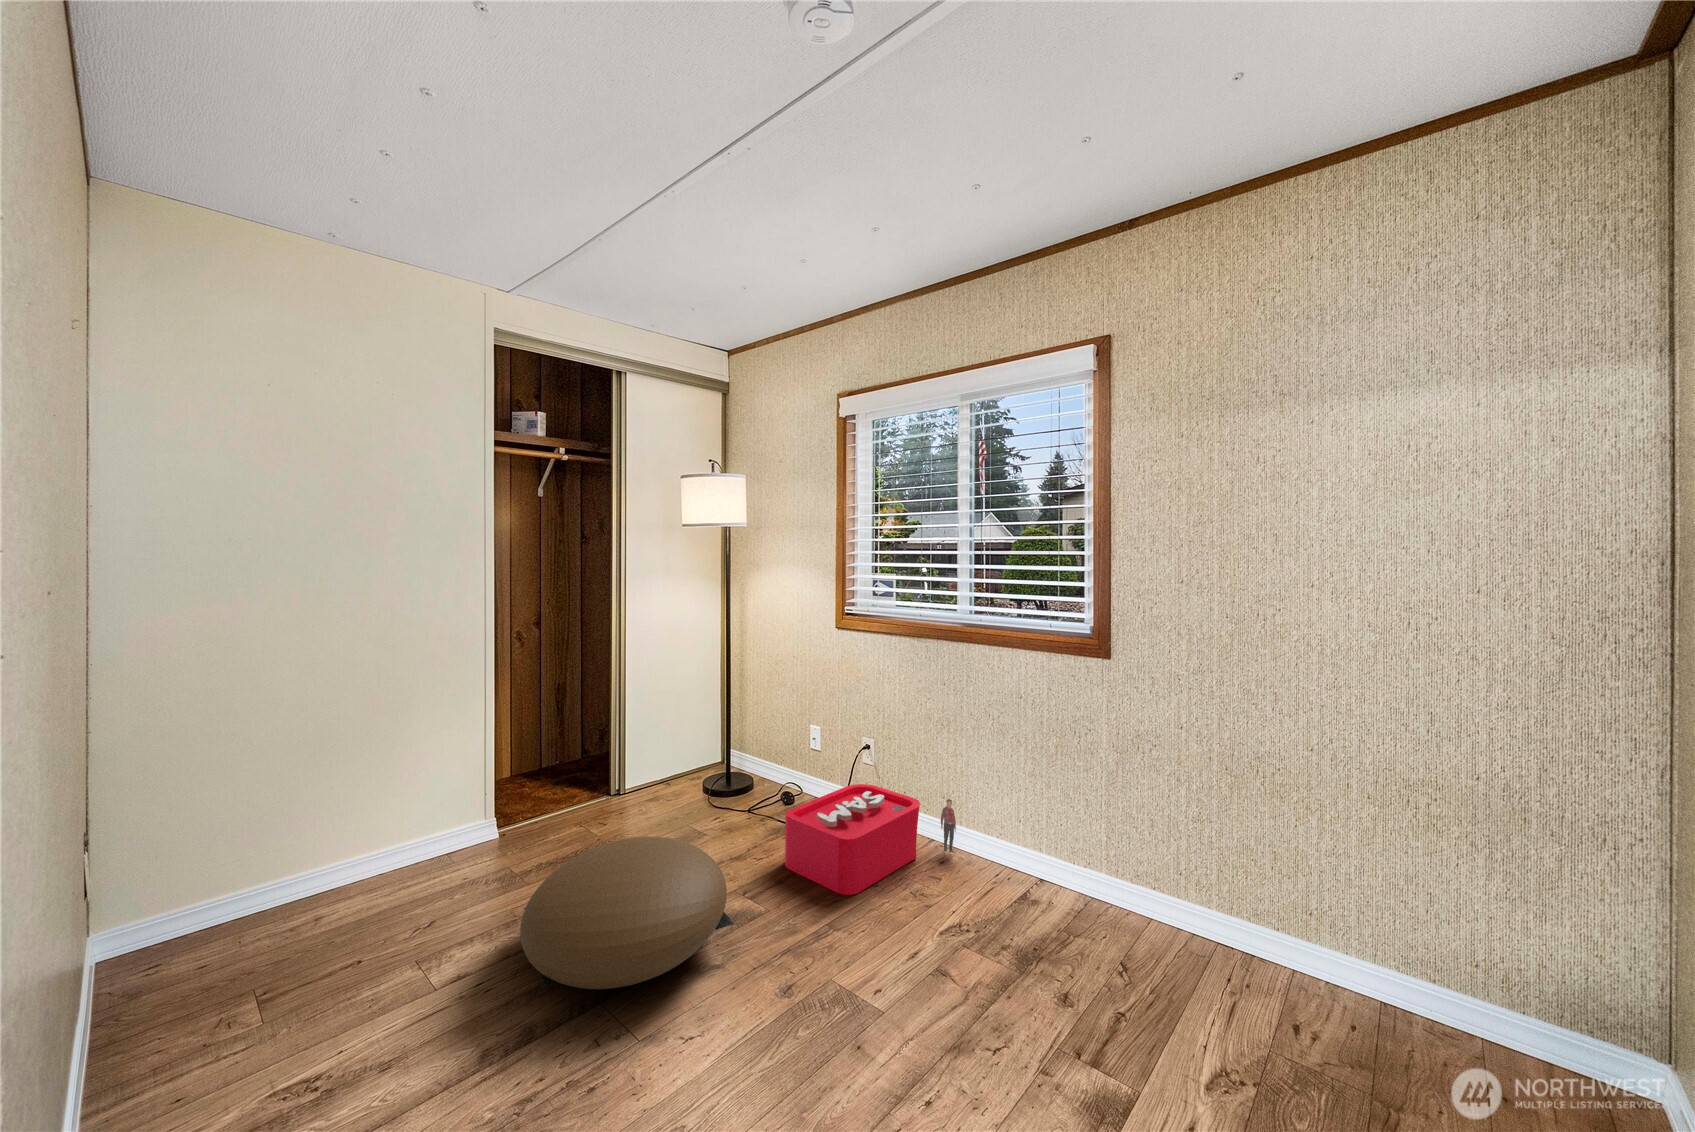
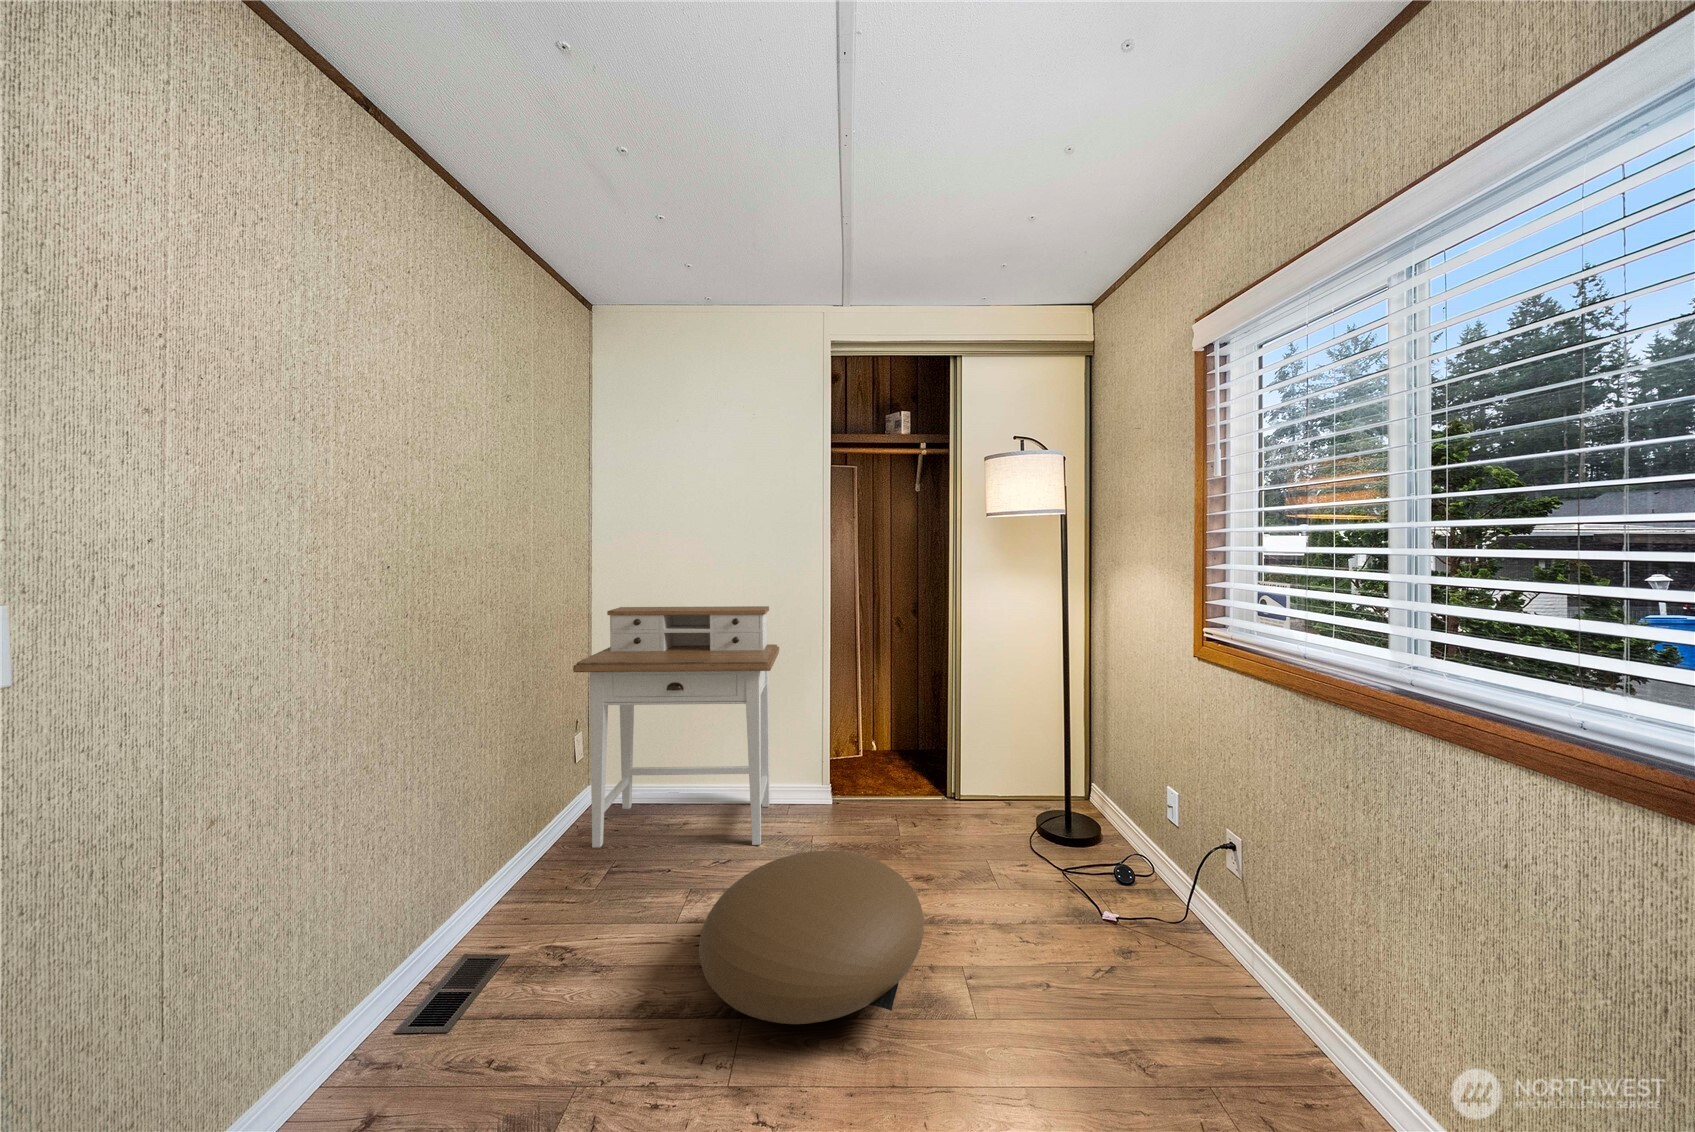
desk: none [148,625,471,989] -> present [573,606,779,848]
storage bin: present [785,784,956,895] -> none [1047,892,1353,1094]

